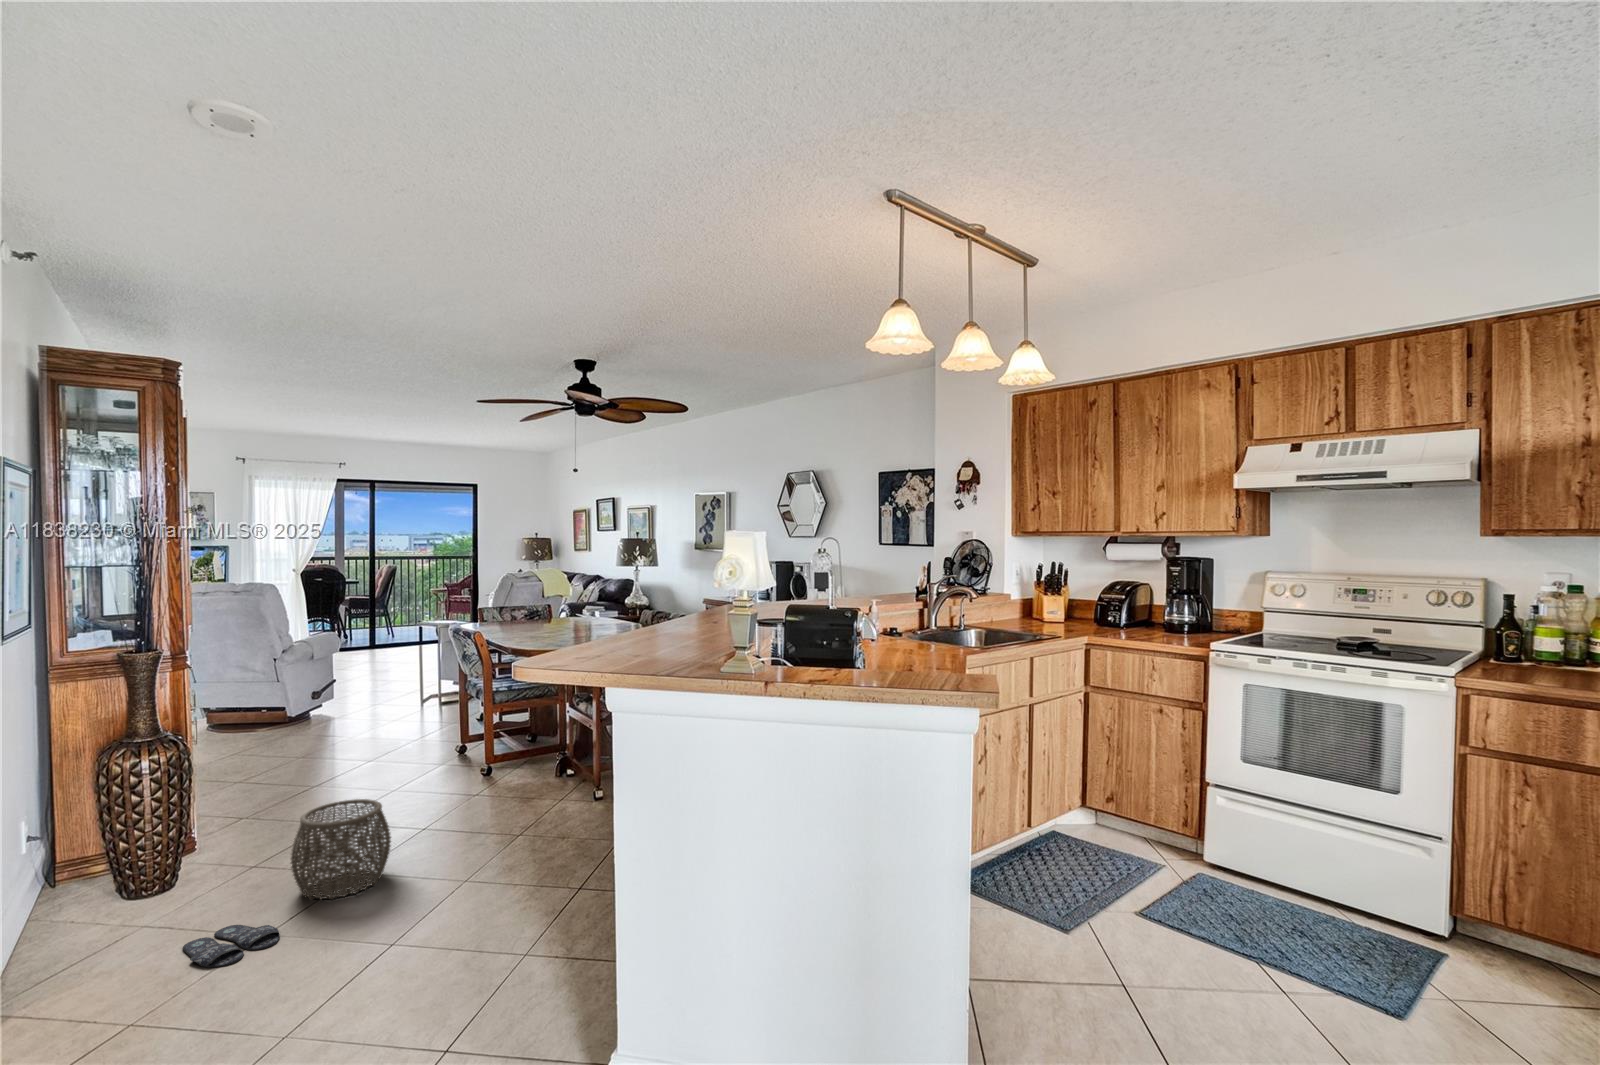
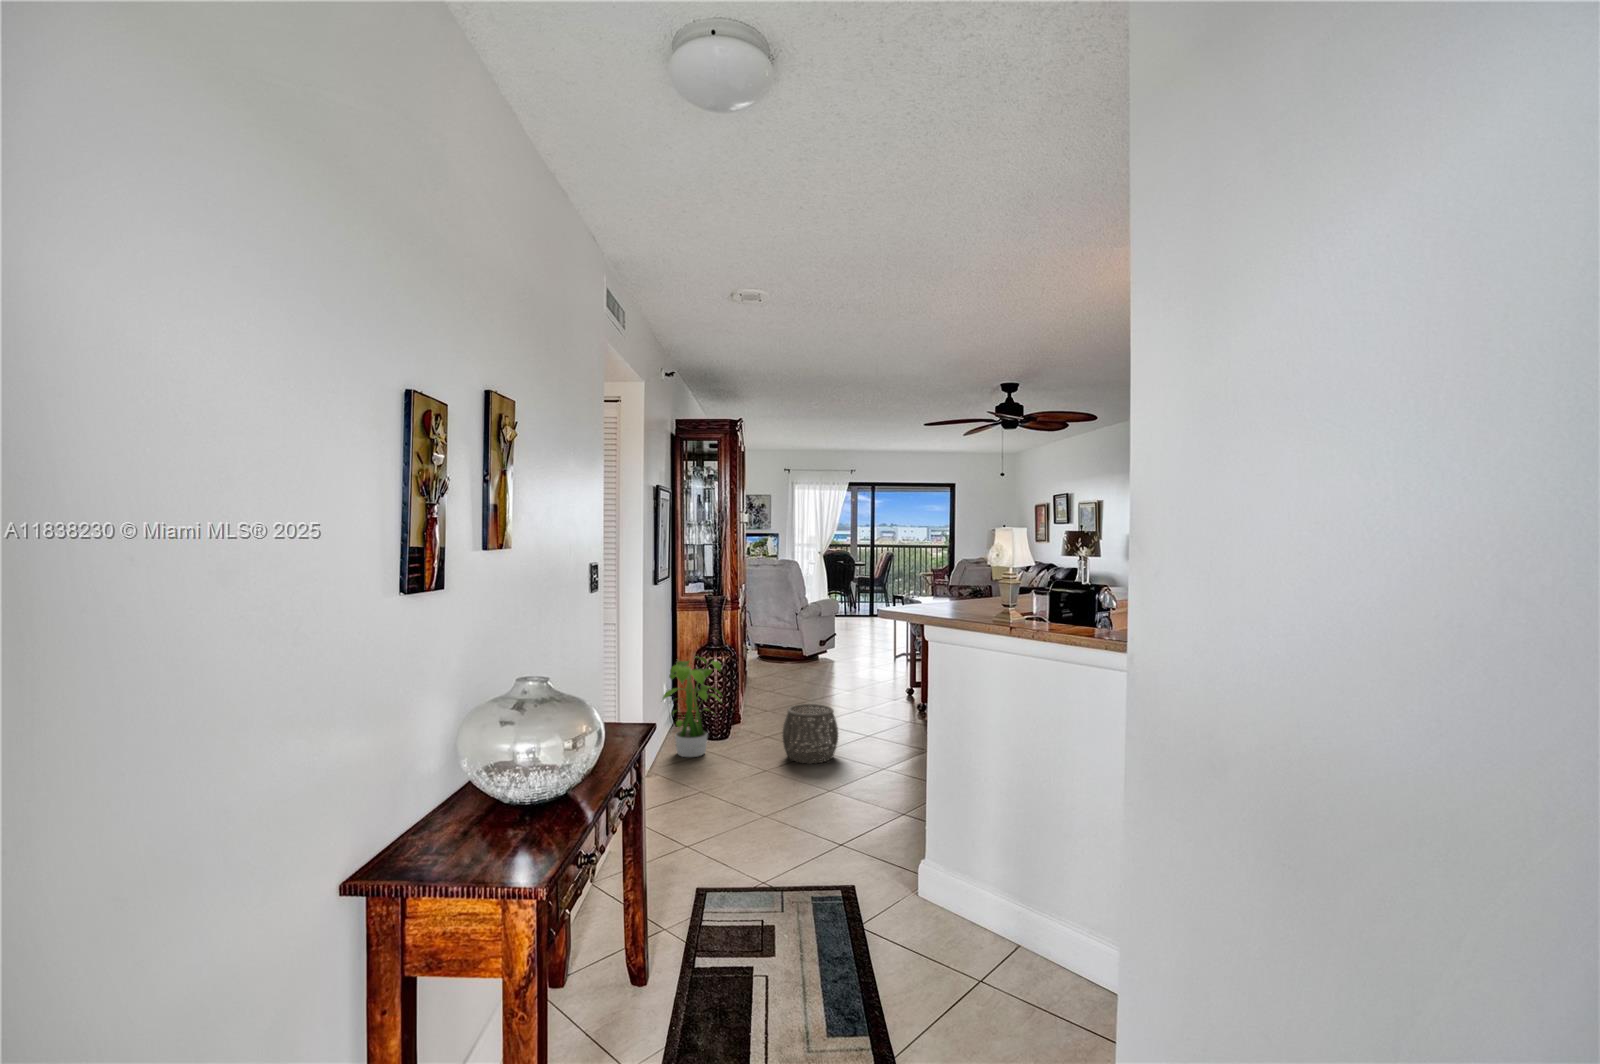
potted plant: none [19,762,168,950] -> present [662,657,723,757]
slippers: present [183,925,280,968] -> none [726,763,772,781]

